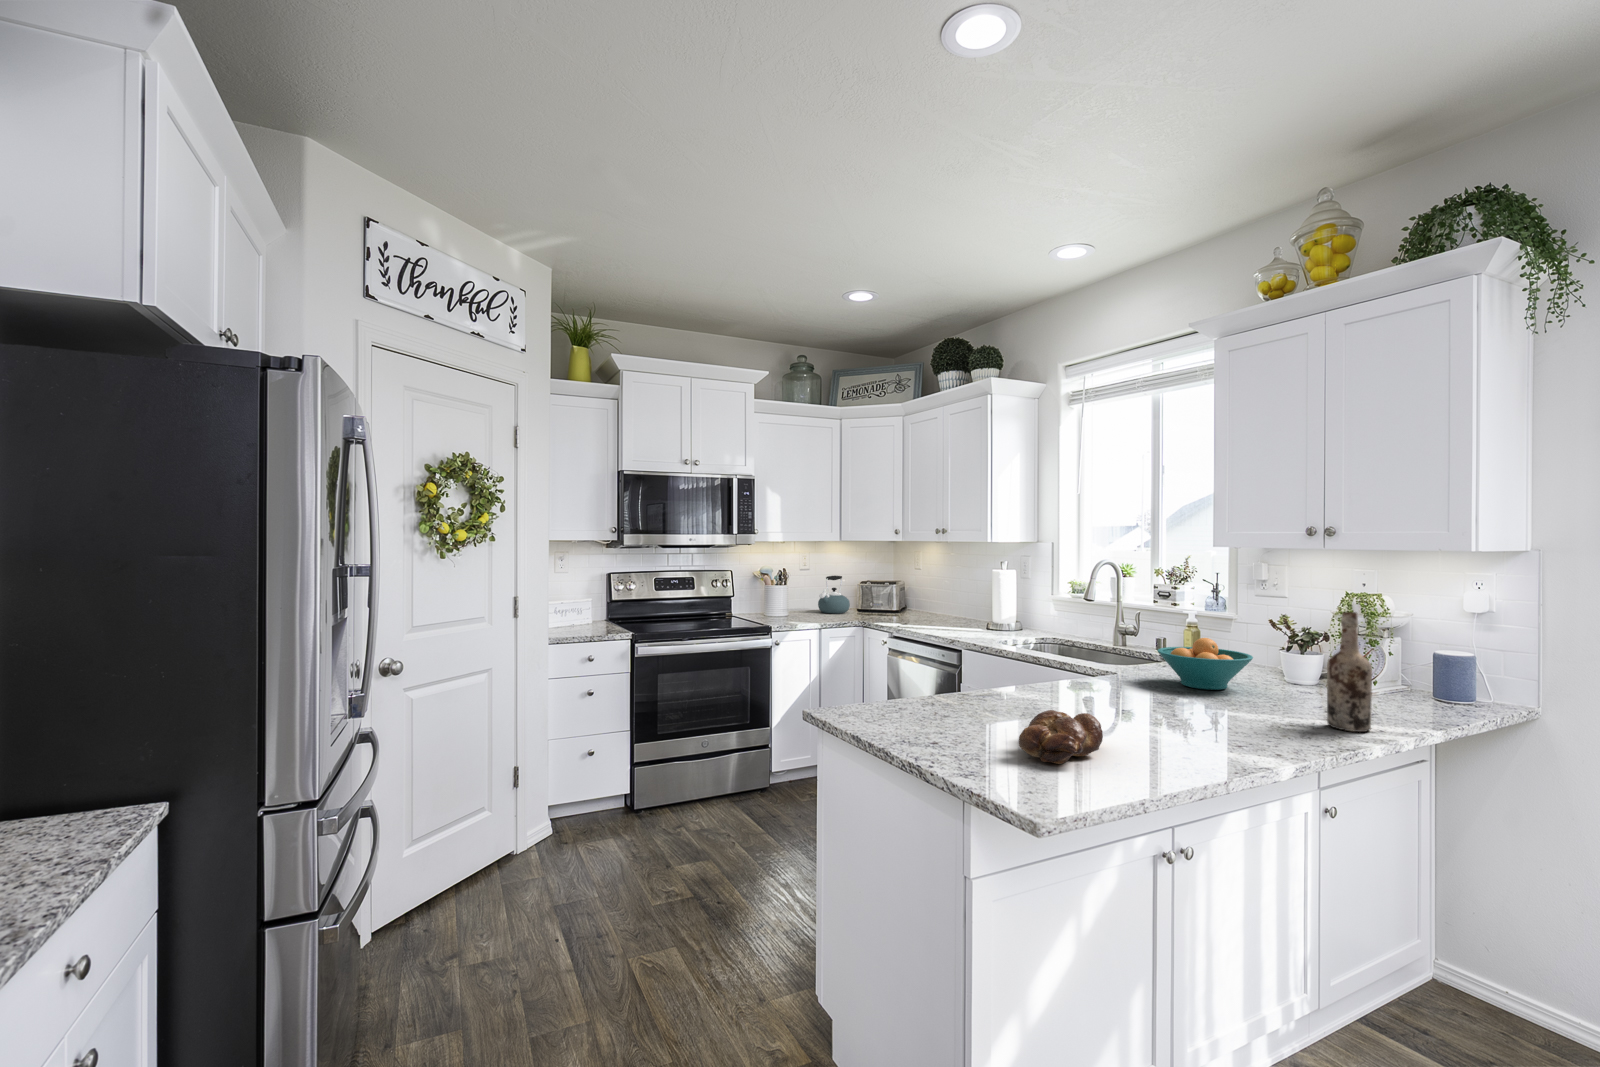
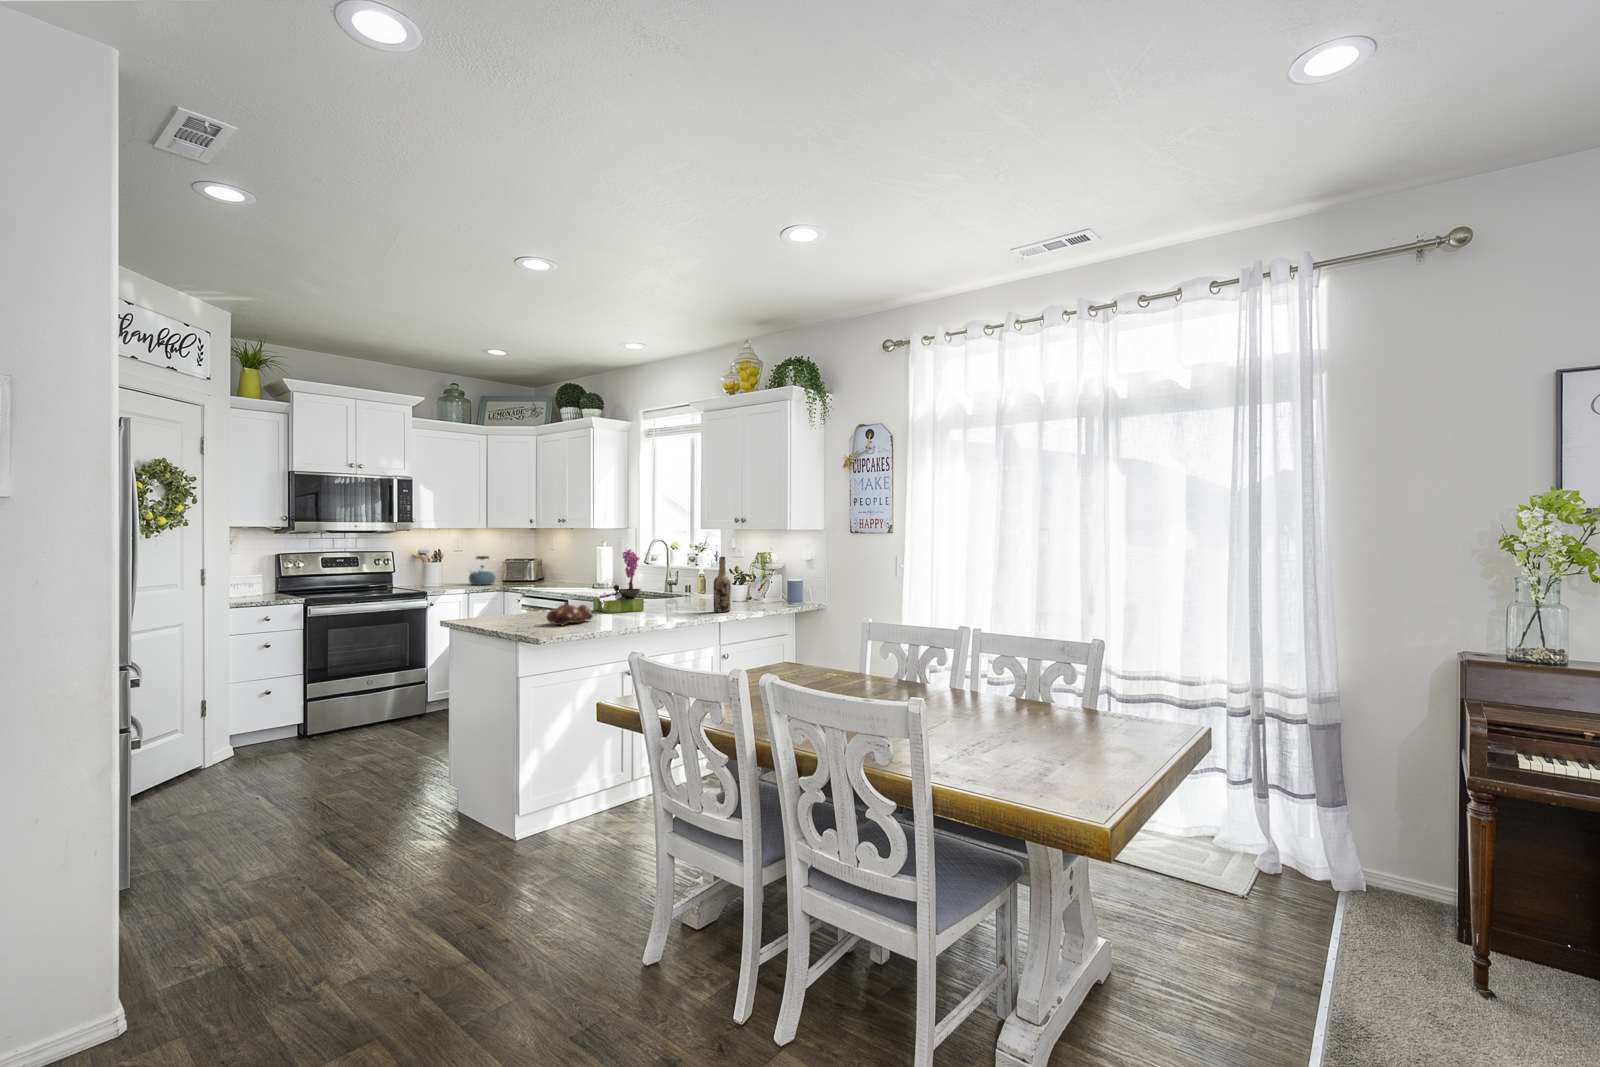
flower arrangement: none [1055,585,1160,712] -> present [593,549,644,613]
fruit bowl: present [1157,638,1253,690] -> none [660,577,706,605]

